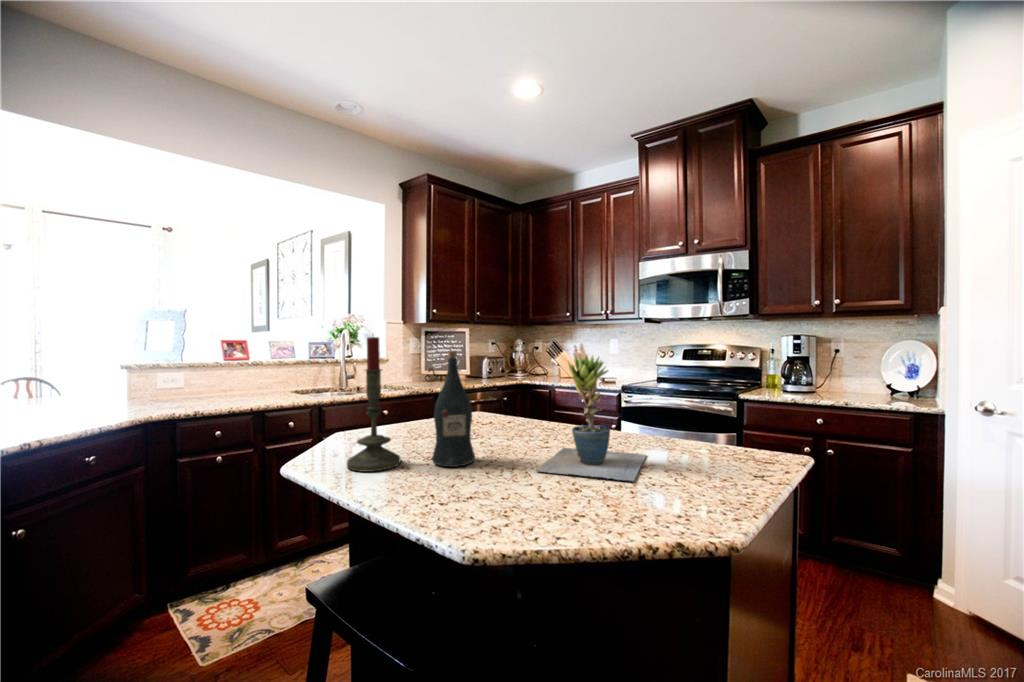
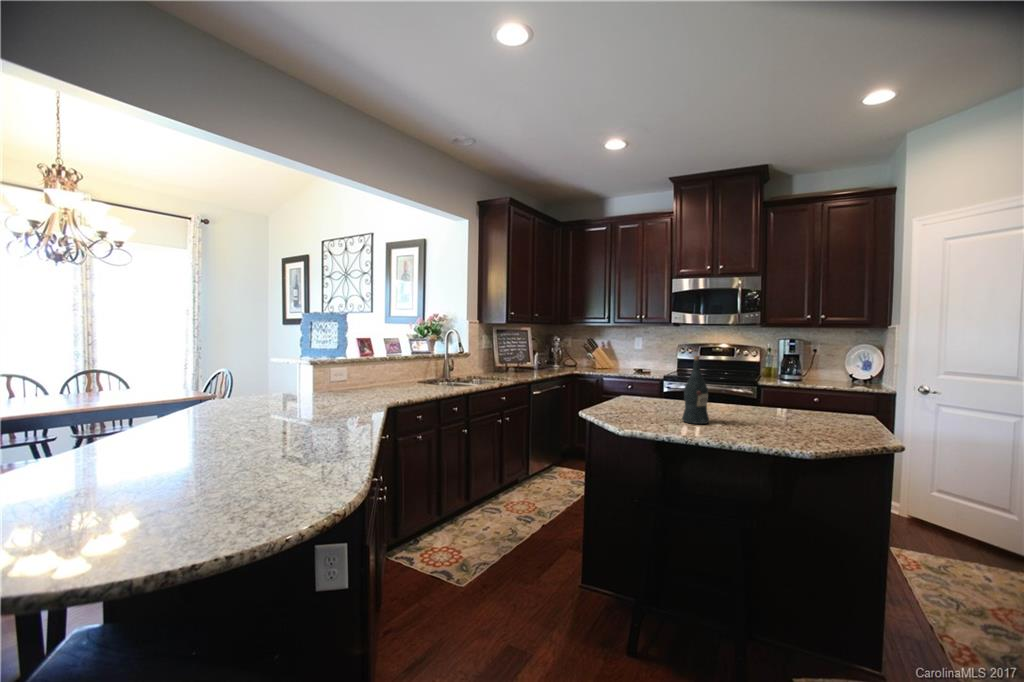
candle: present [347,337,400,472] -> none [638,345,671,428]
potted plant: present [536,355,646,481] -> none [737,358,814,428]

